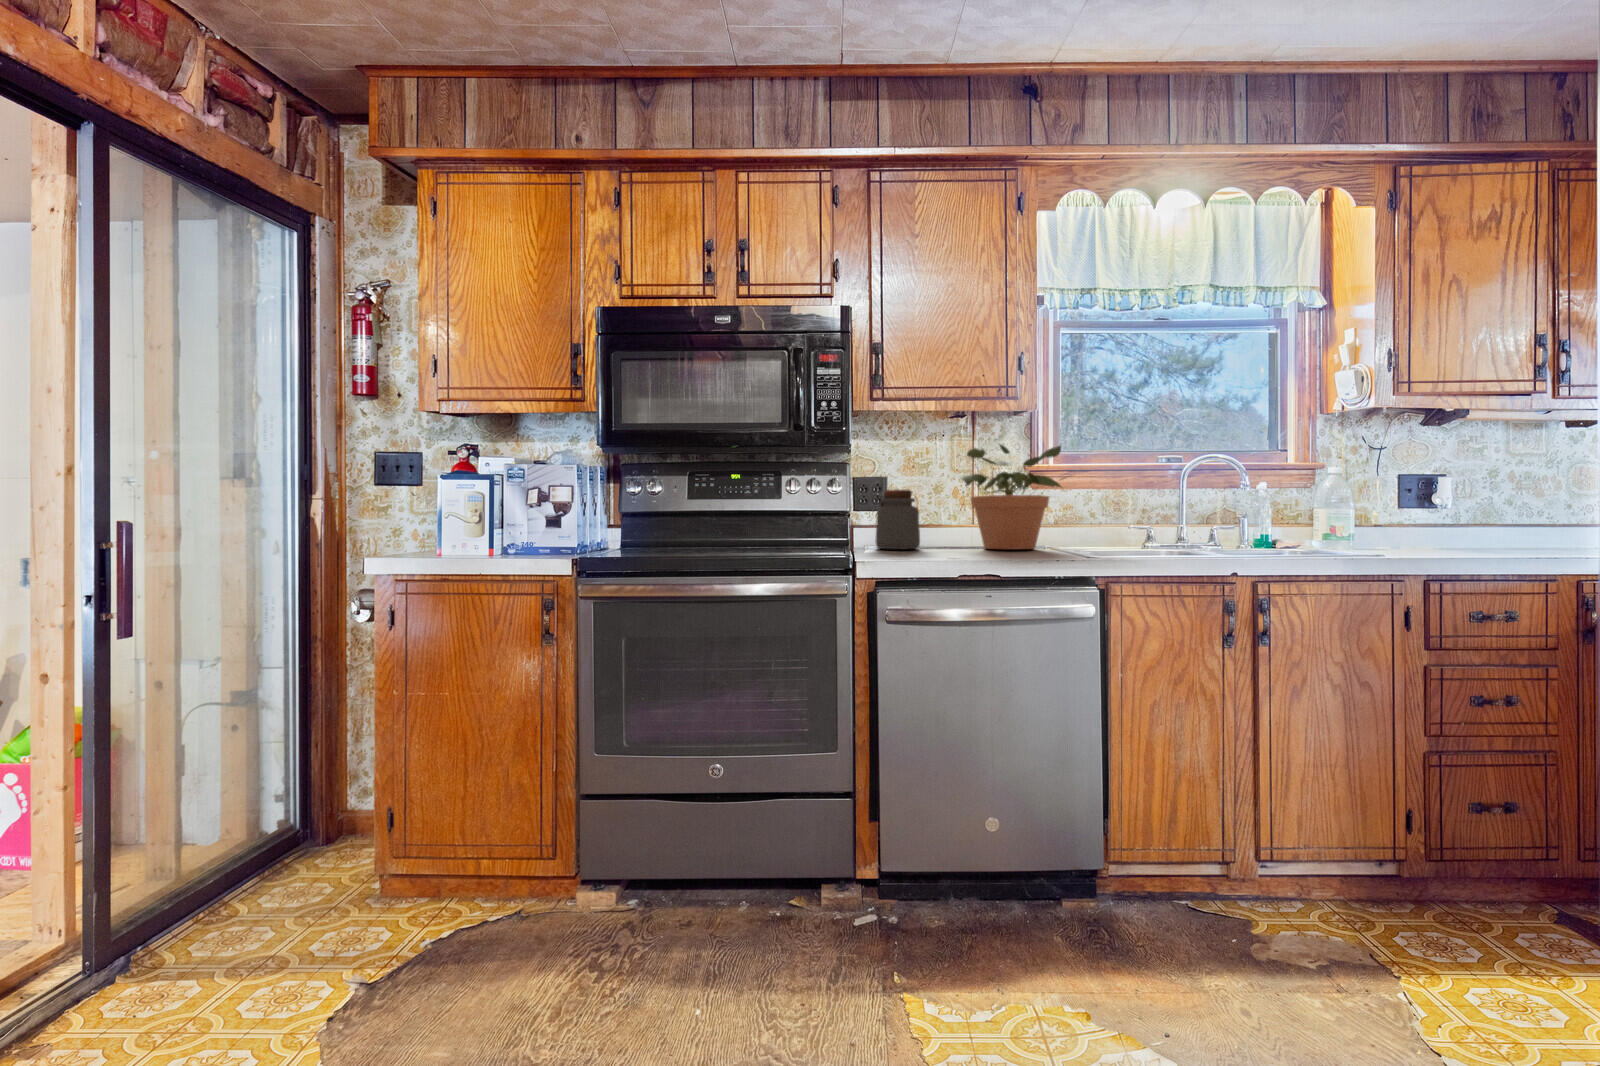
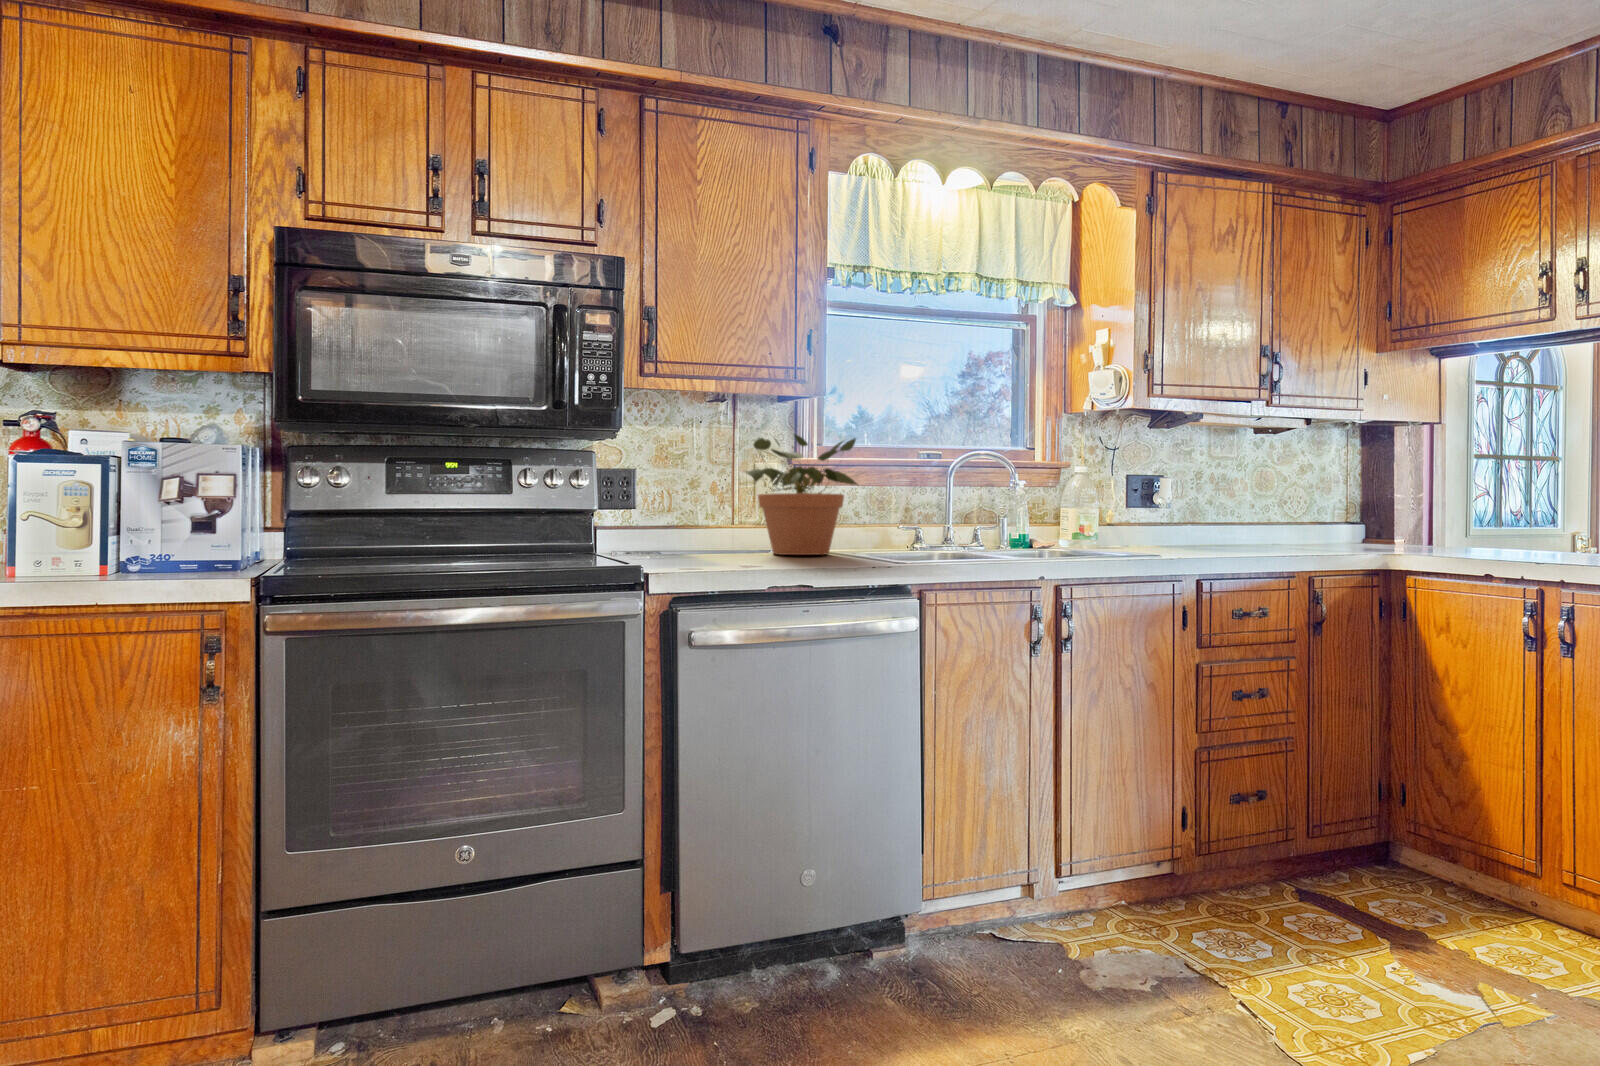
jar: present [875,489,920,549] -> none [649,485,703,556]

